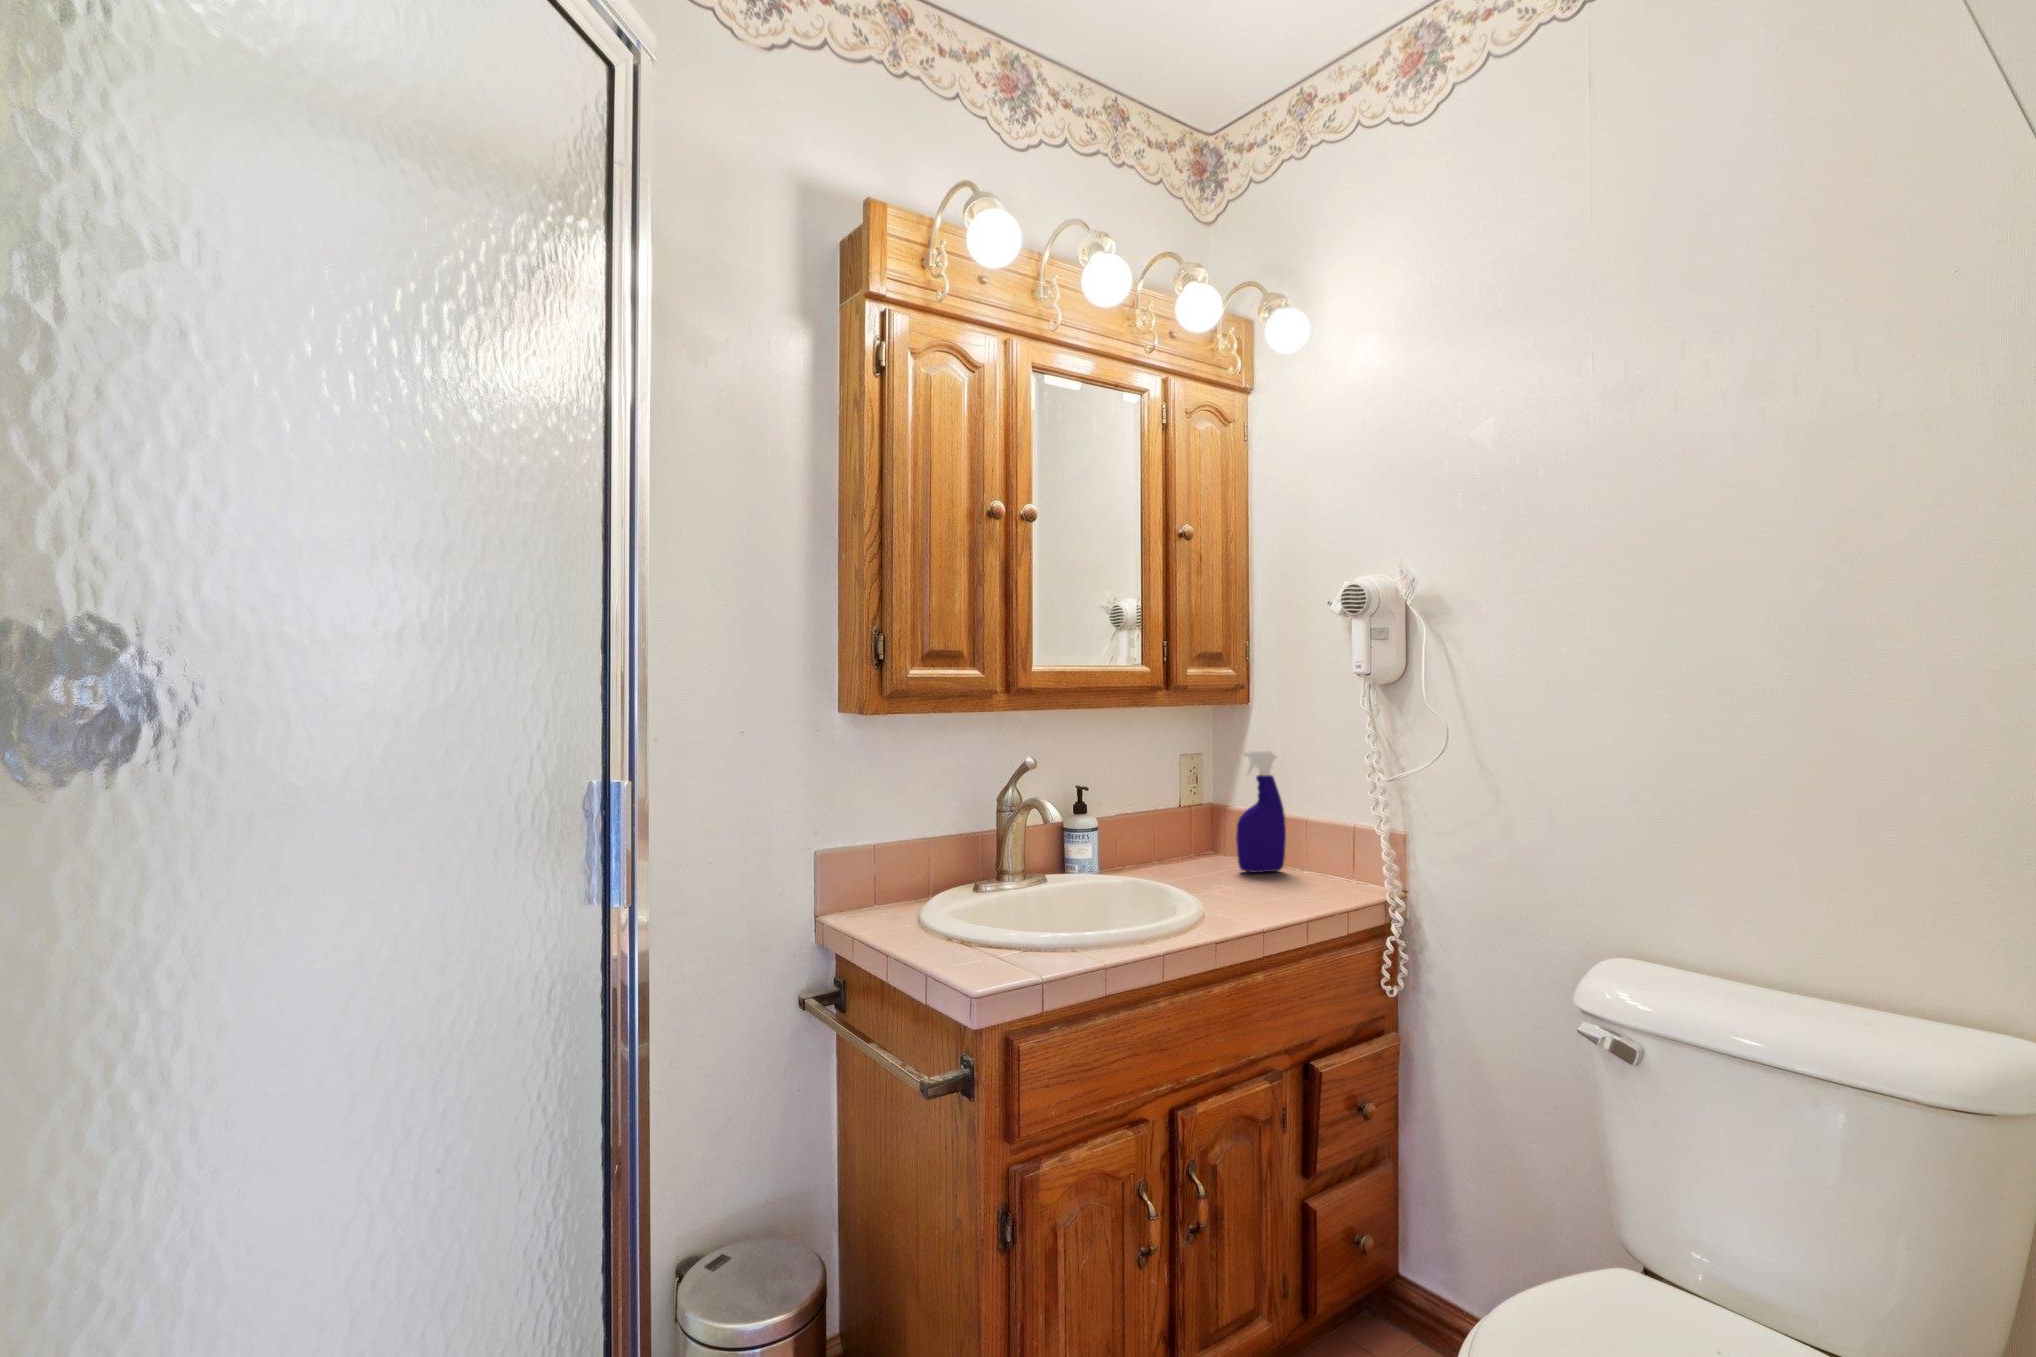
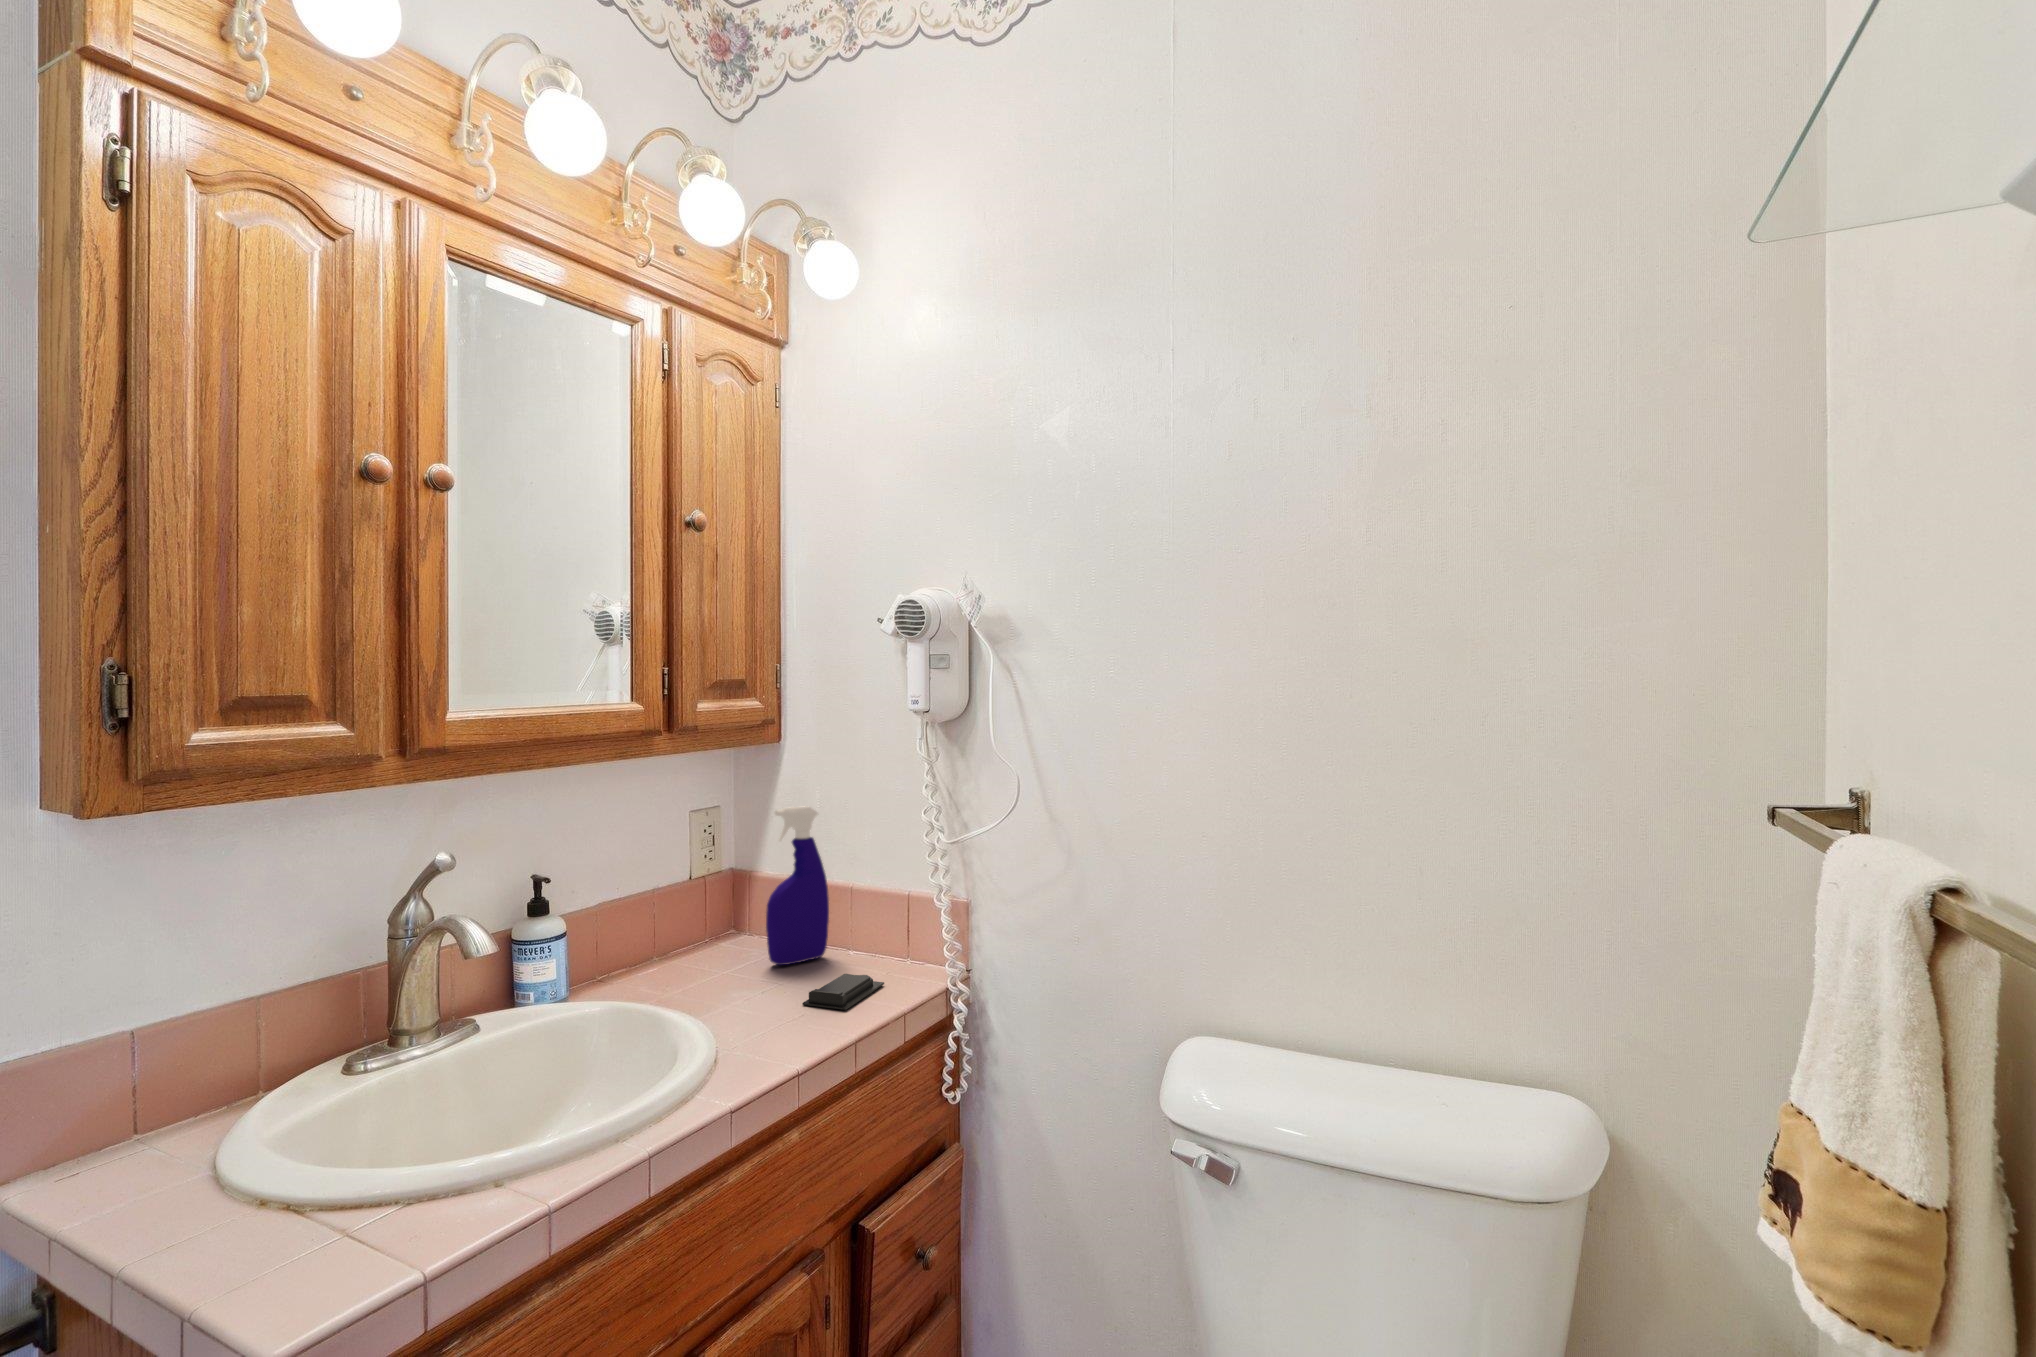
soap bar: none [1266,879,1332,901] -> present [802,974,884,1010]

